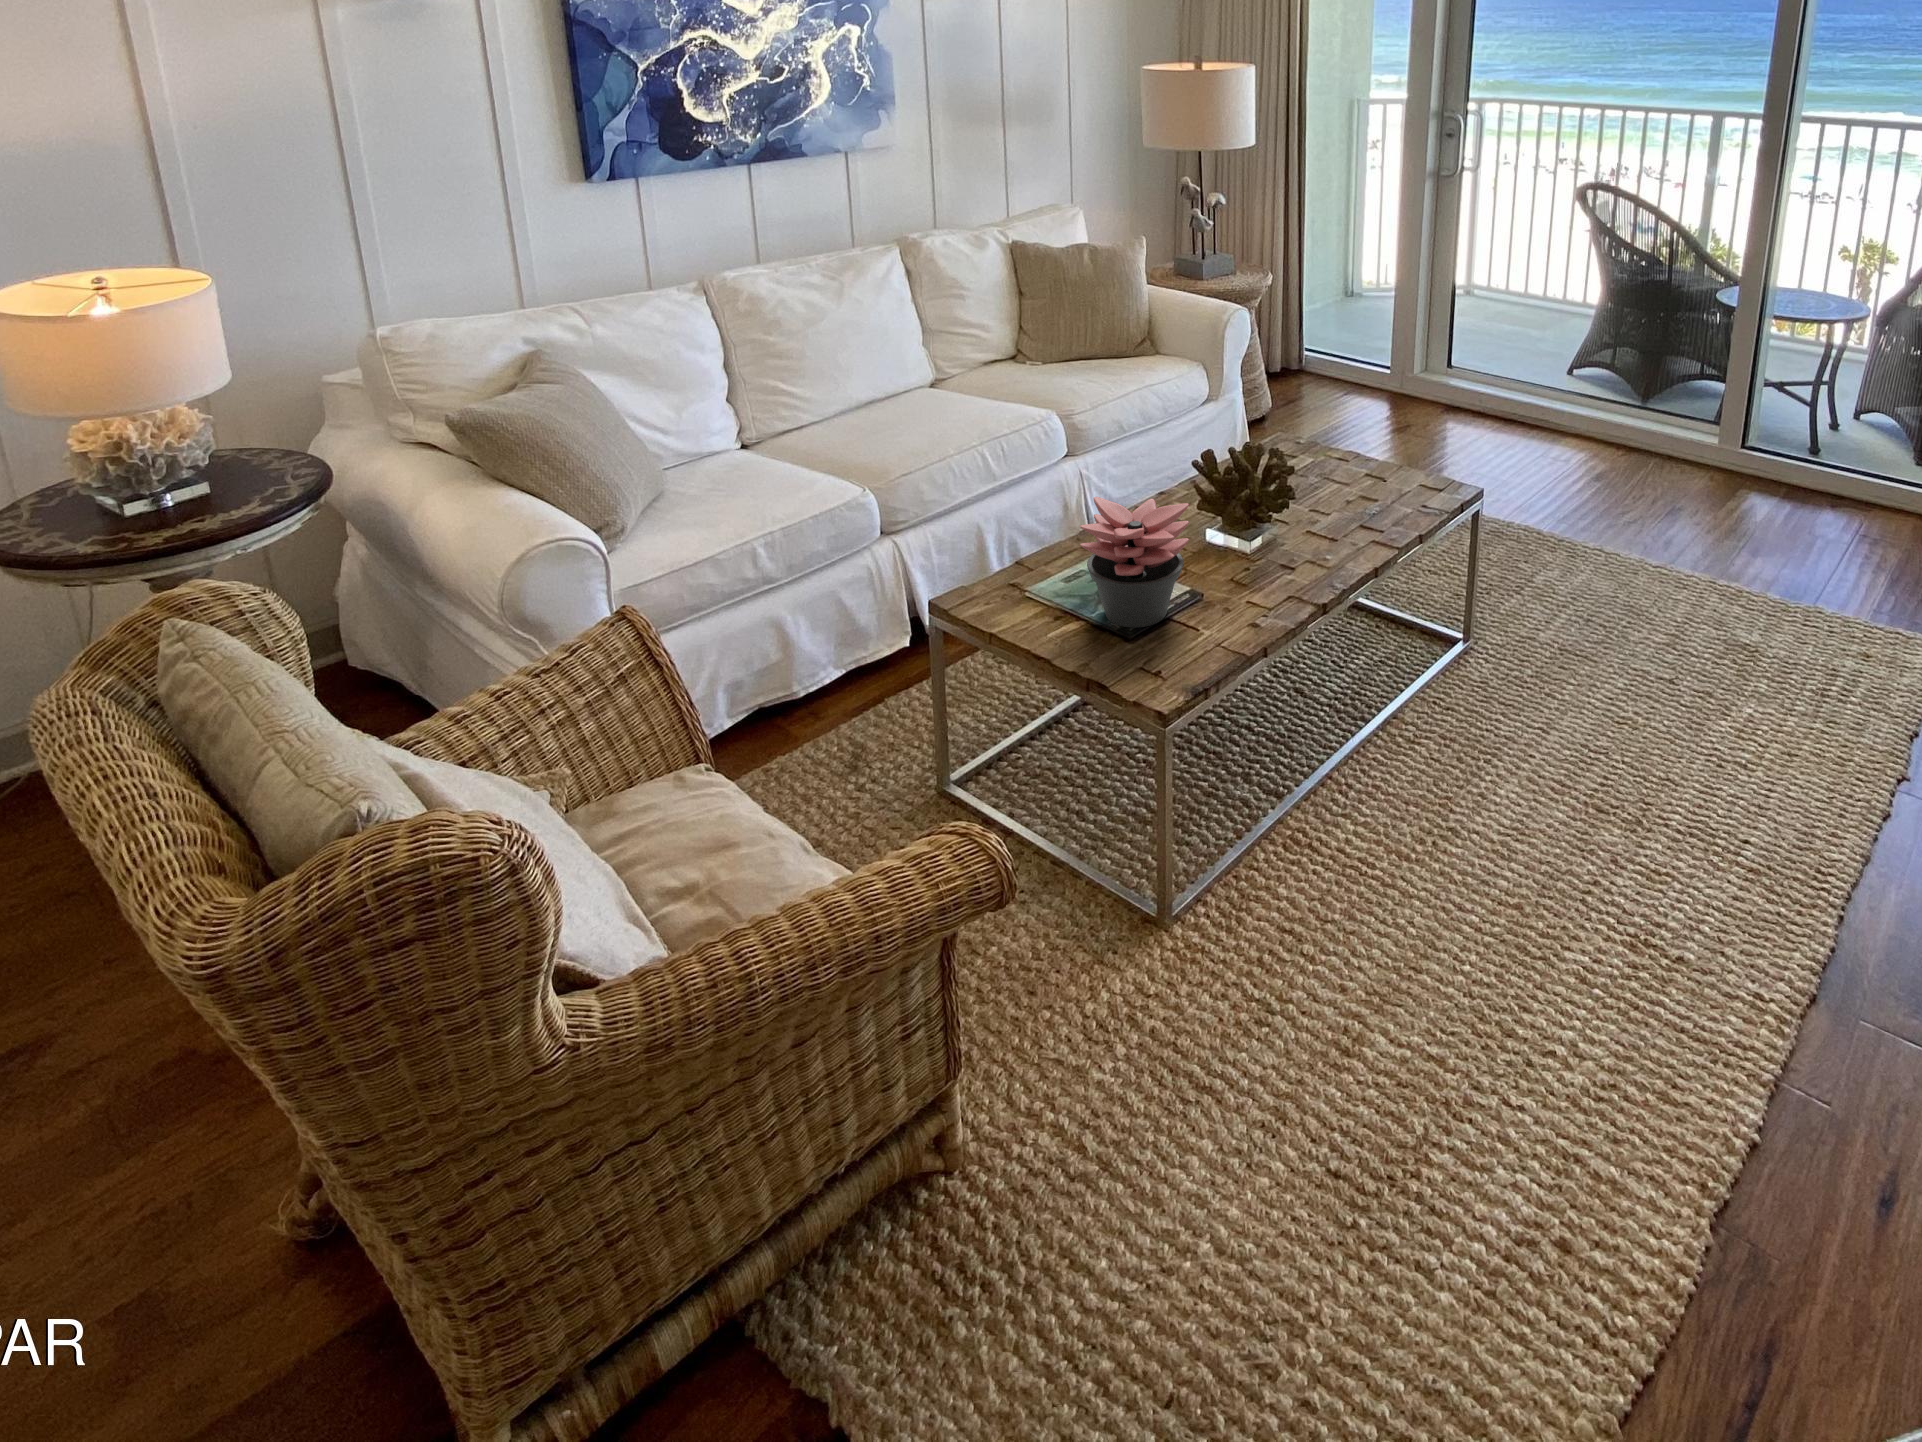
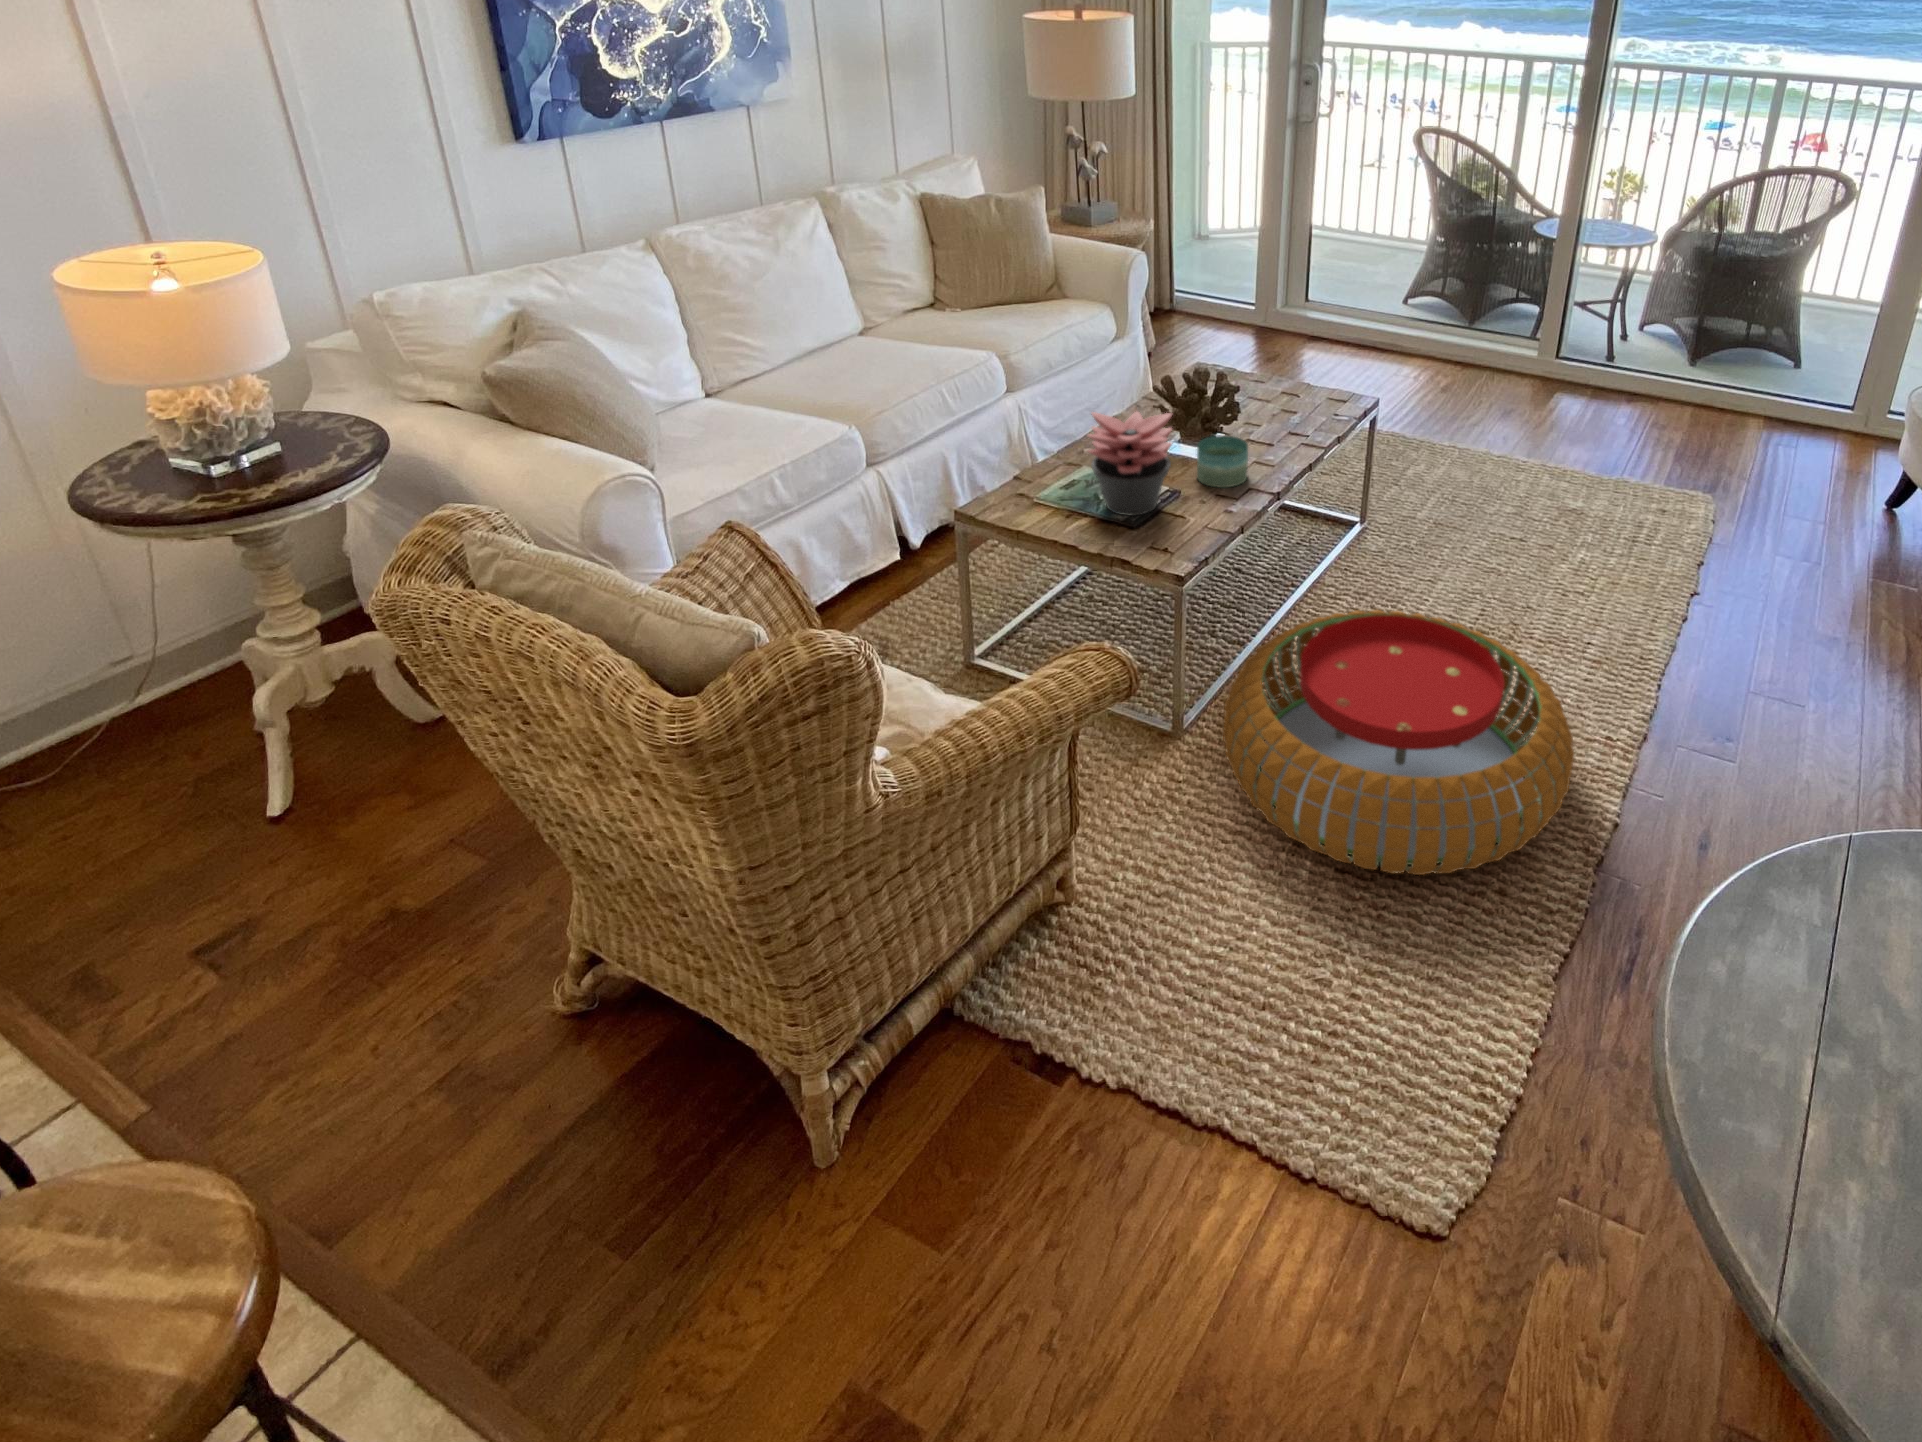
candle: none [1227,532,1290,598] -> present [1197,435,1248,488]
pouf: none [1206,775,1688,1205] -> present [1223,610,1575,875]

